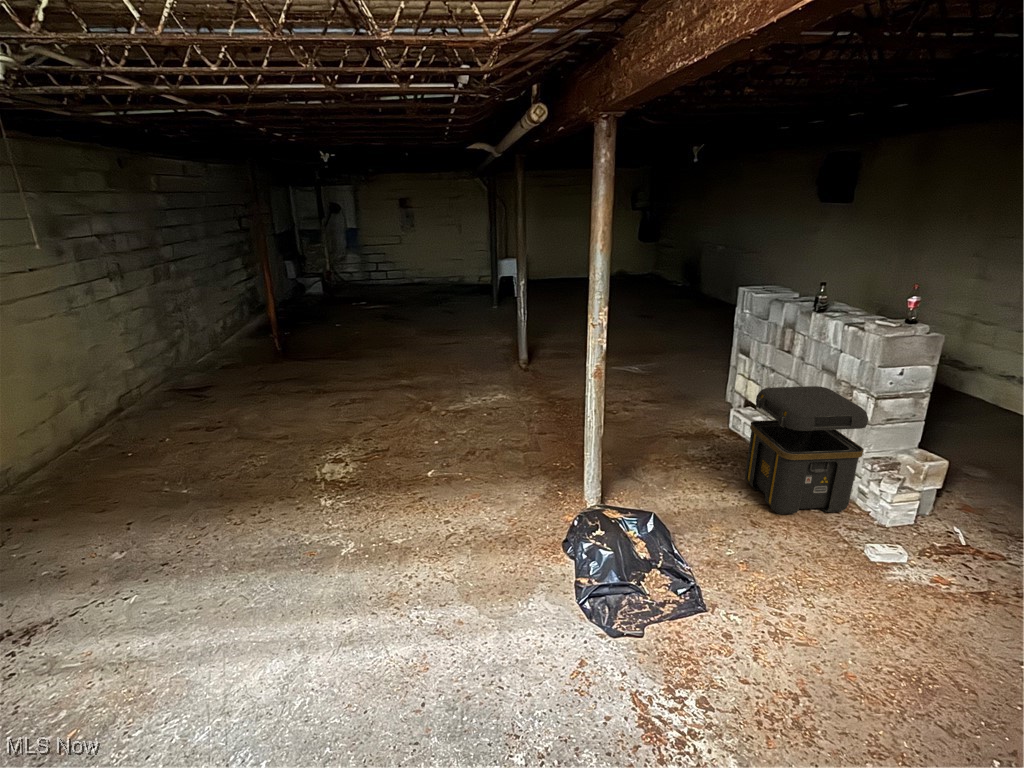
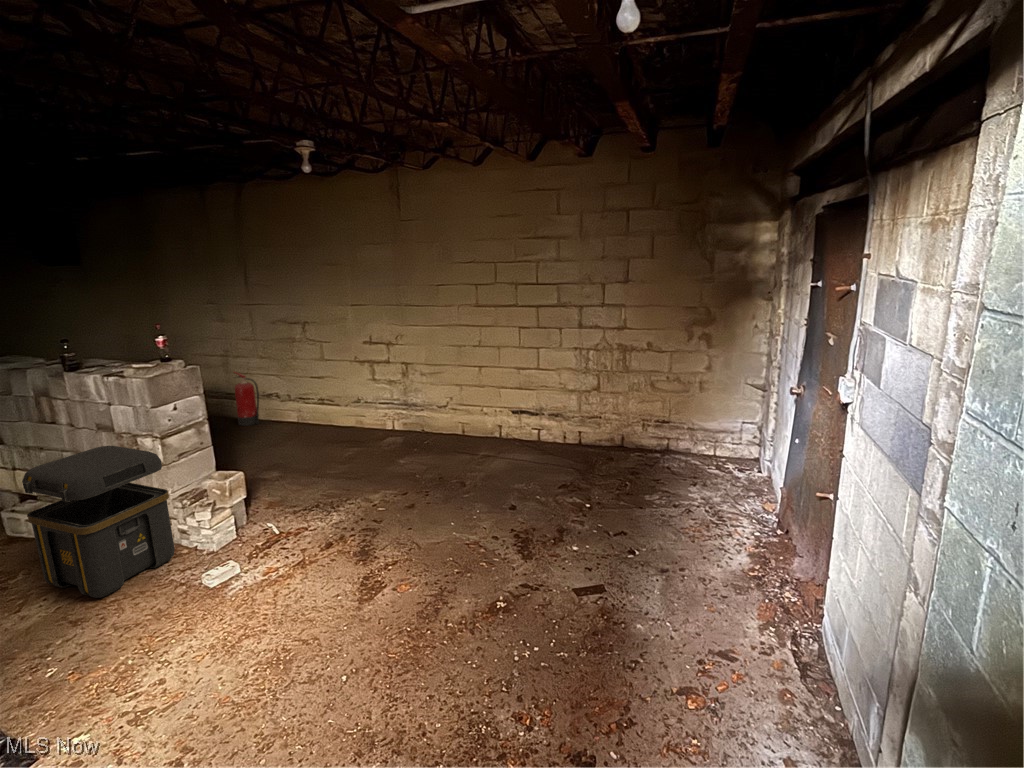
fire extinguisher: none [956,337,1000,405] -> present [234,372,259,426]

